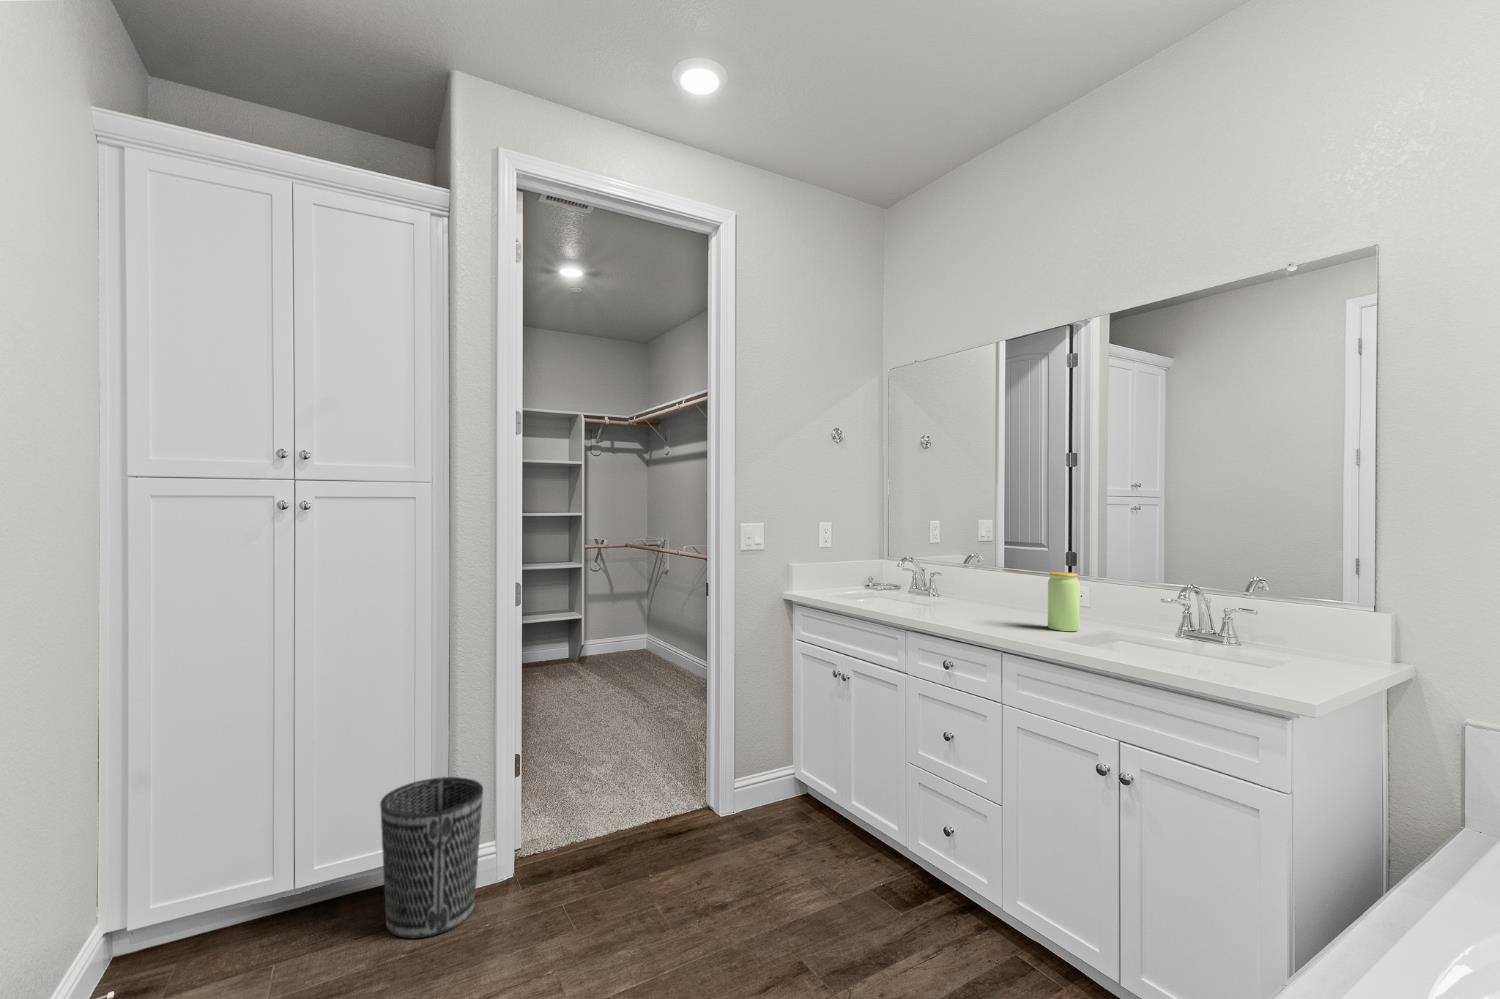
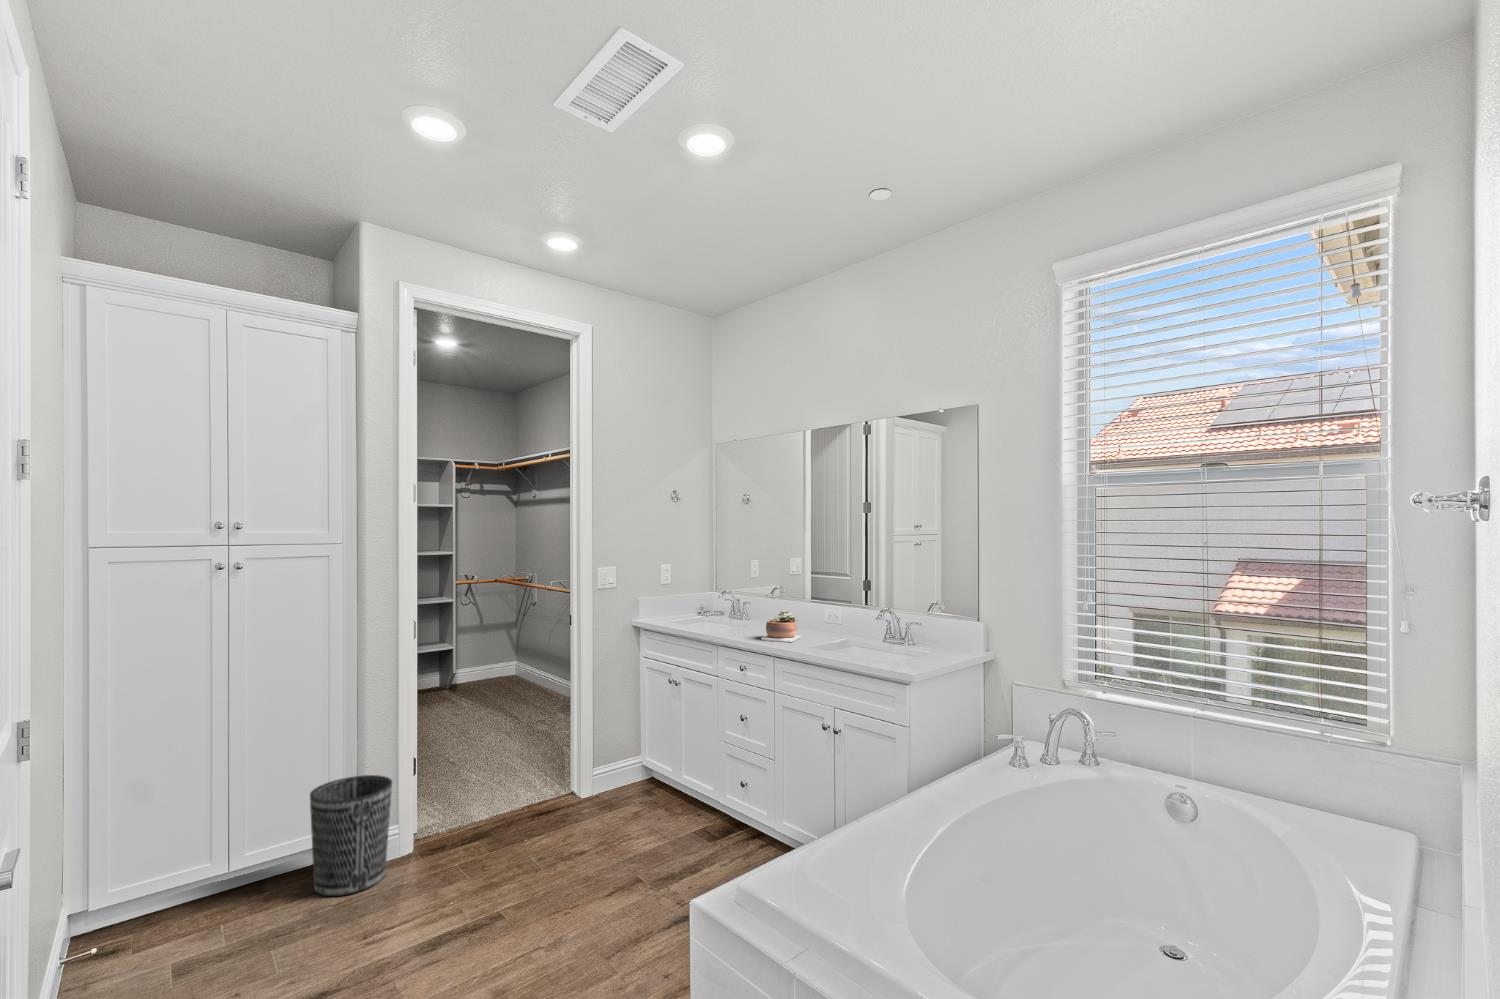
jar: present [1048,572,1079,631] -> none [815,599,836,640]
succulent plant: none [971,586,1027,632] -> present [761,610,801,642]

